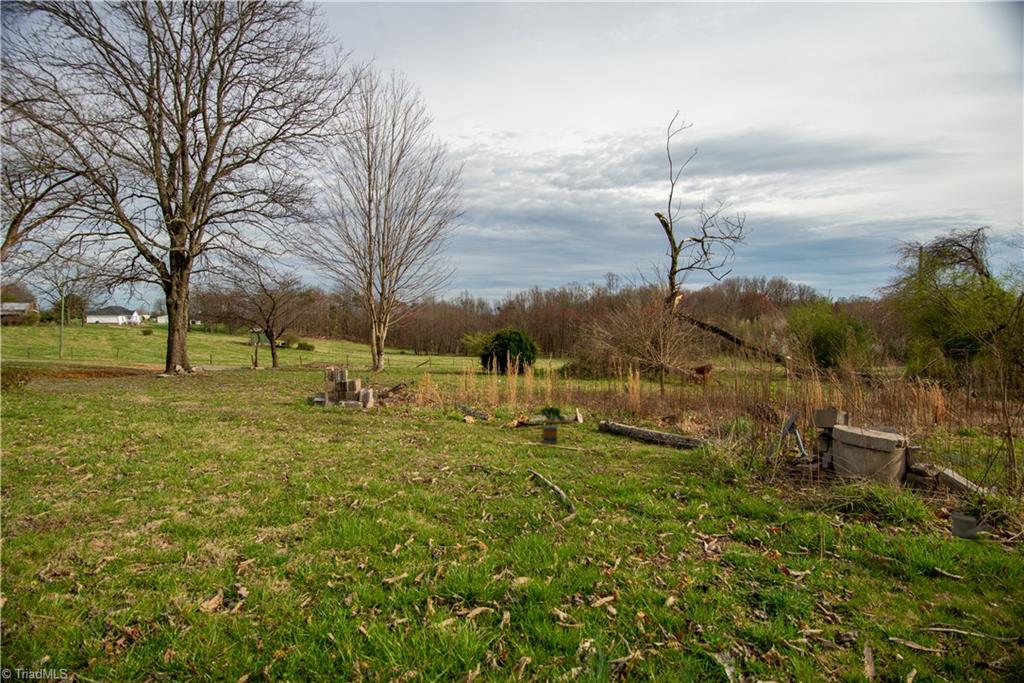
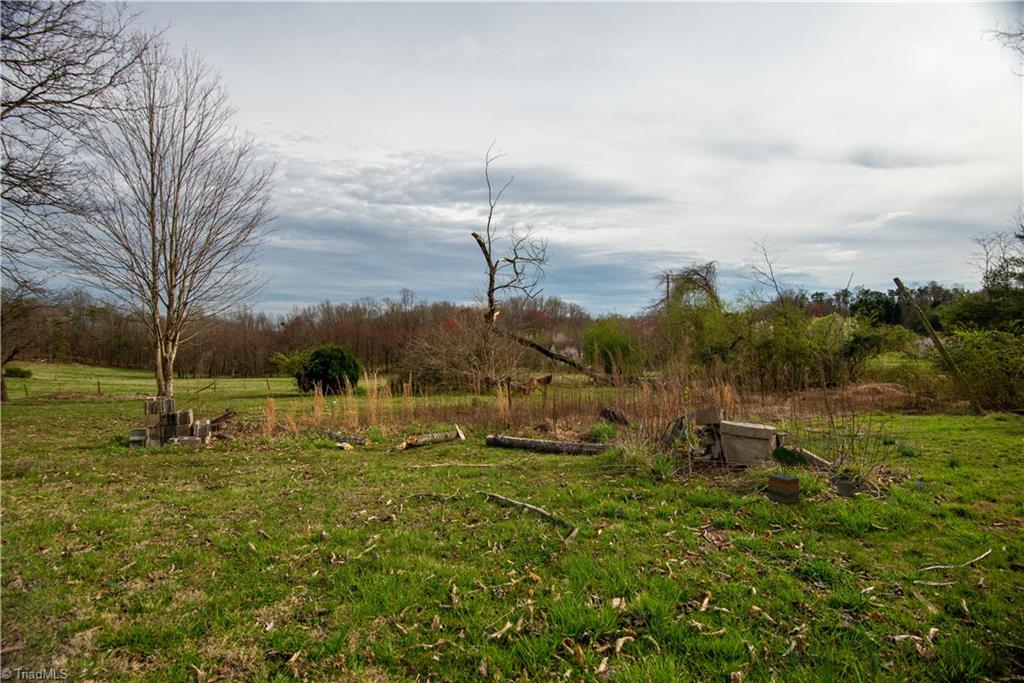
potted tree: present [540,407,563,444] -> present [764,447,809,504]

